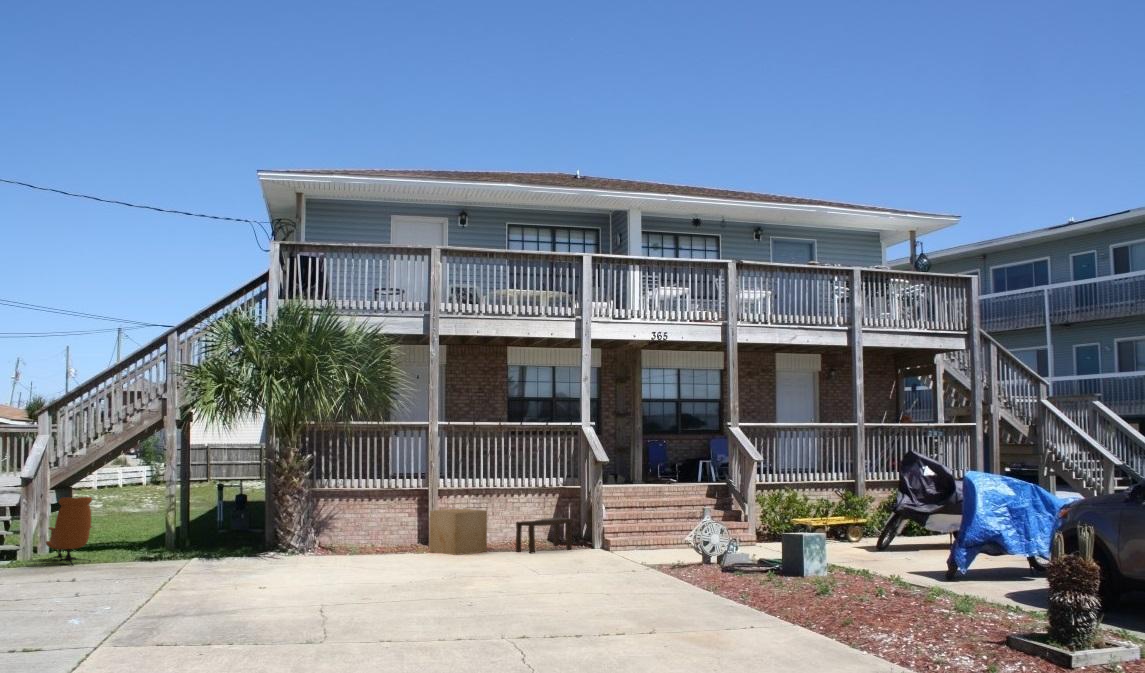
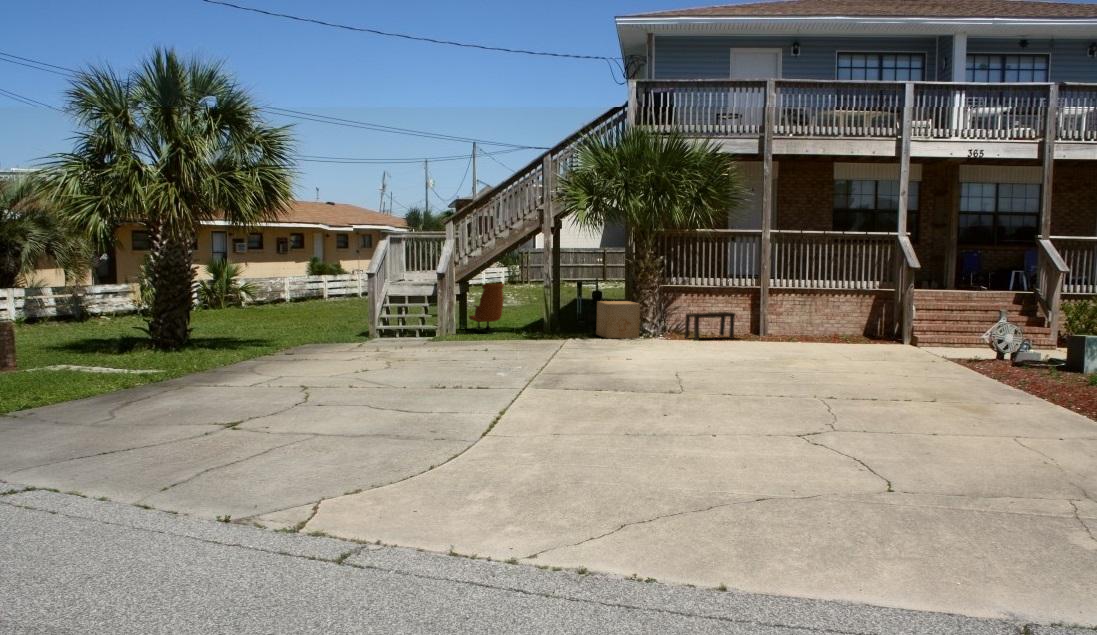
cardboard box: present [429,509,487,555] -> present [596,301,640,338]
bench: present [516,517,573,553] -> present [685,312,735,340]

